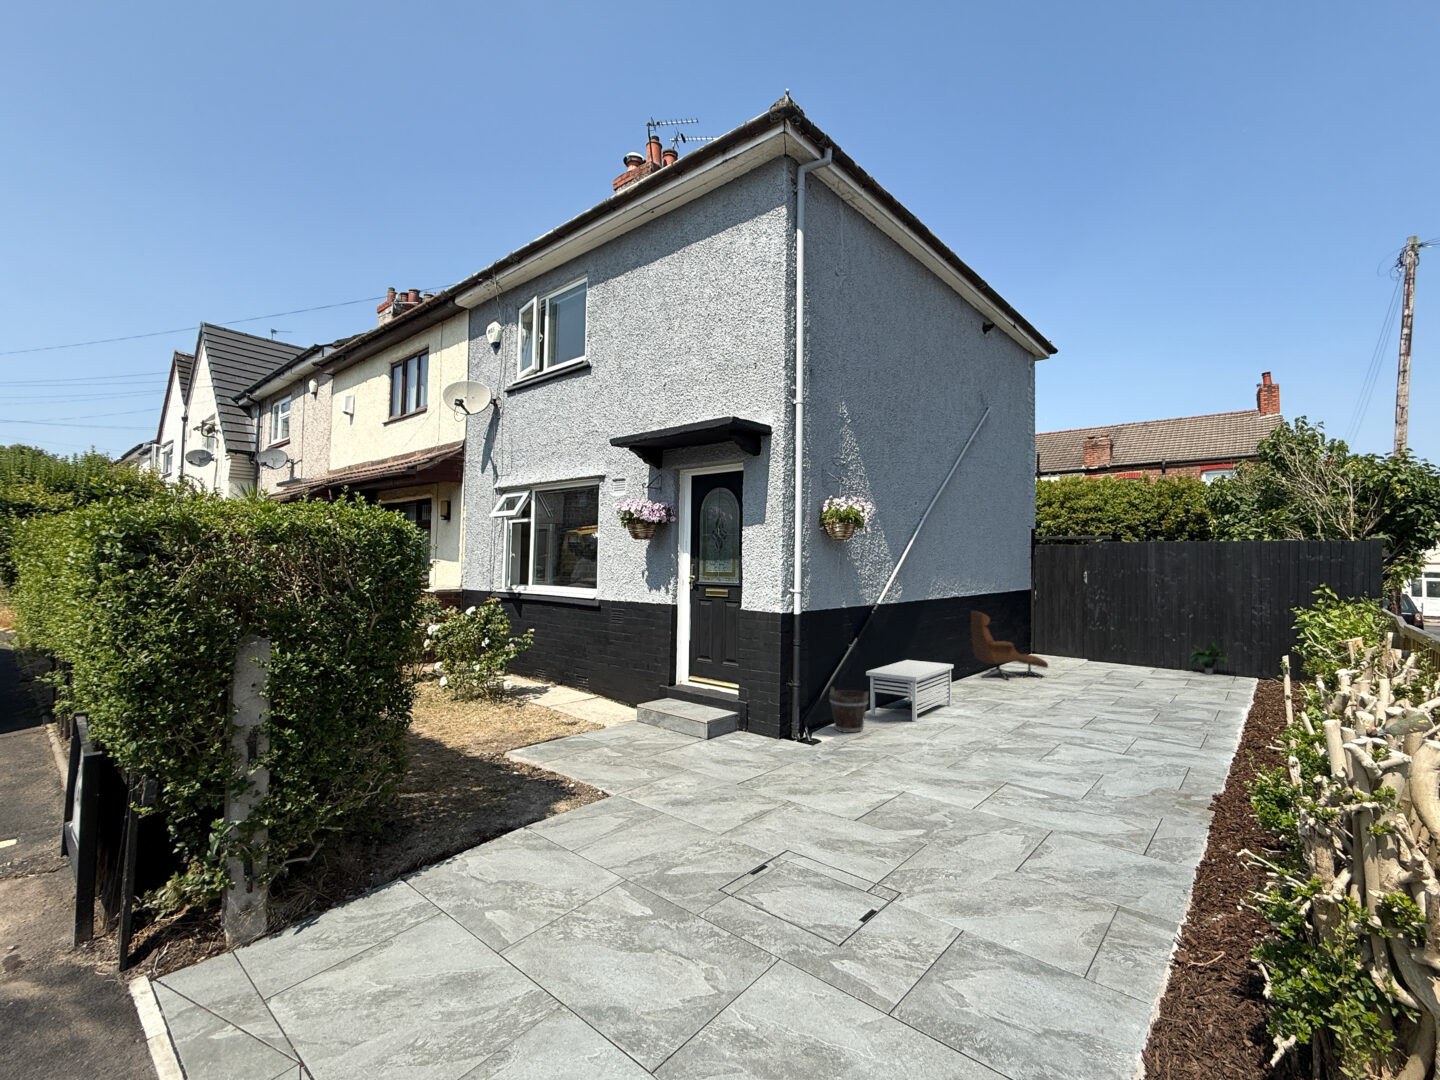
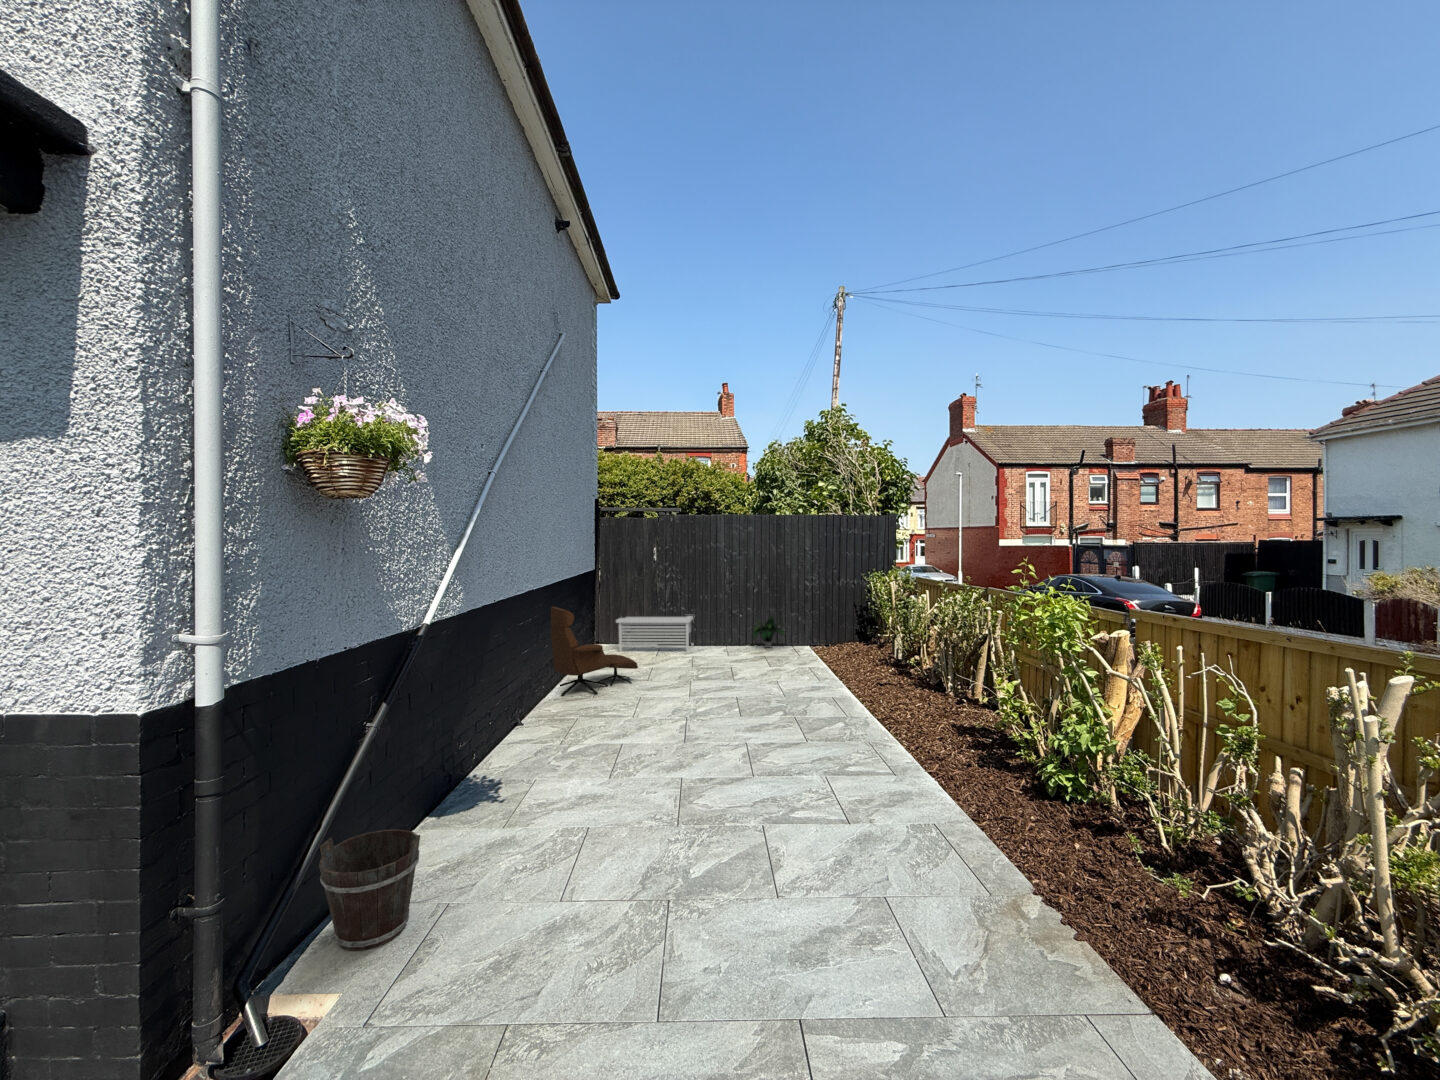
storage bench: present [866,660,954,722] -> present [616,616,694,652]

